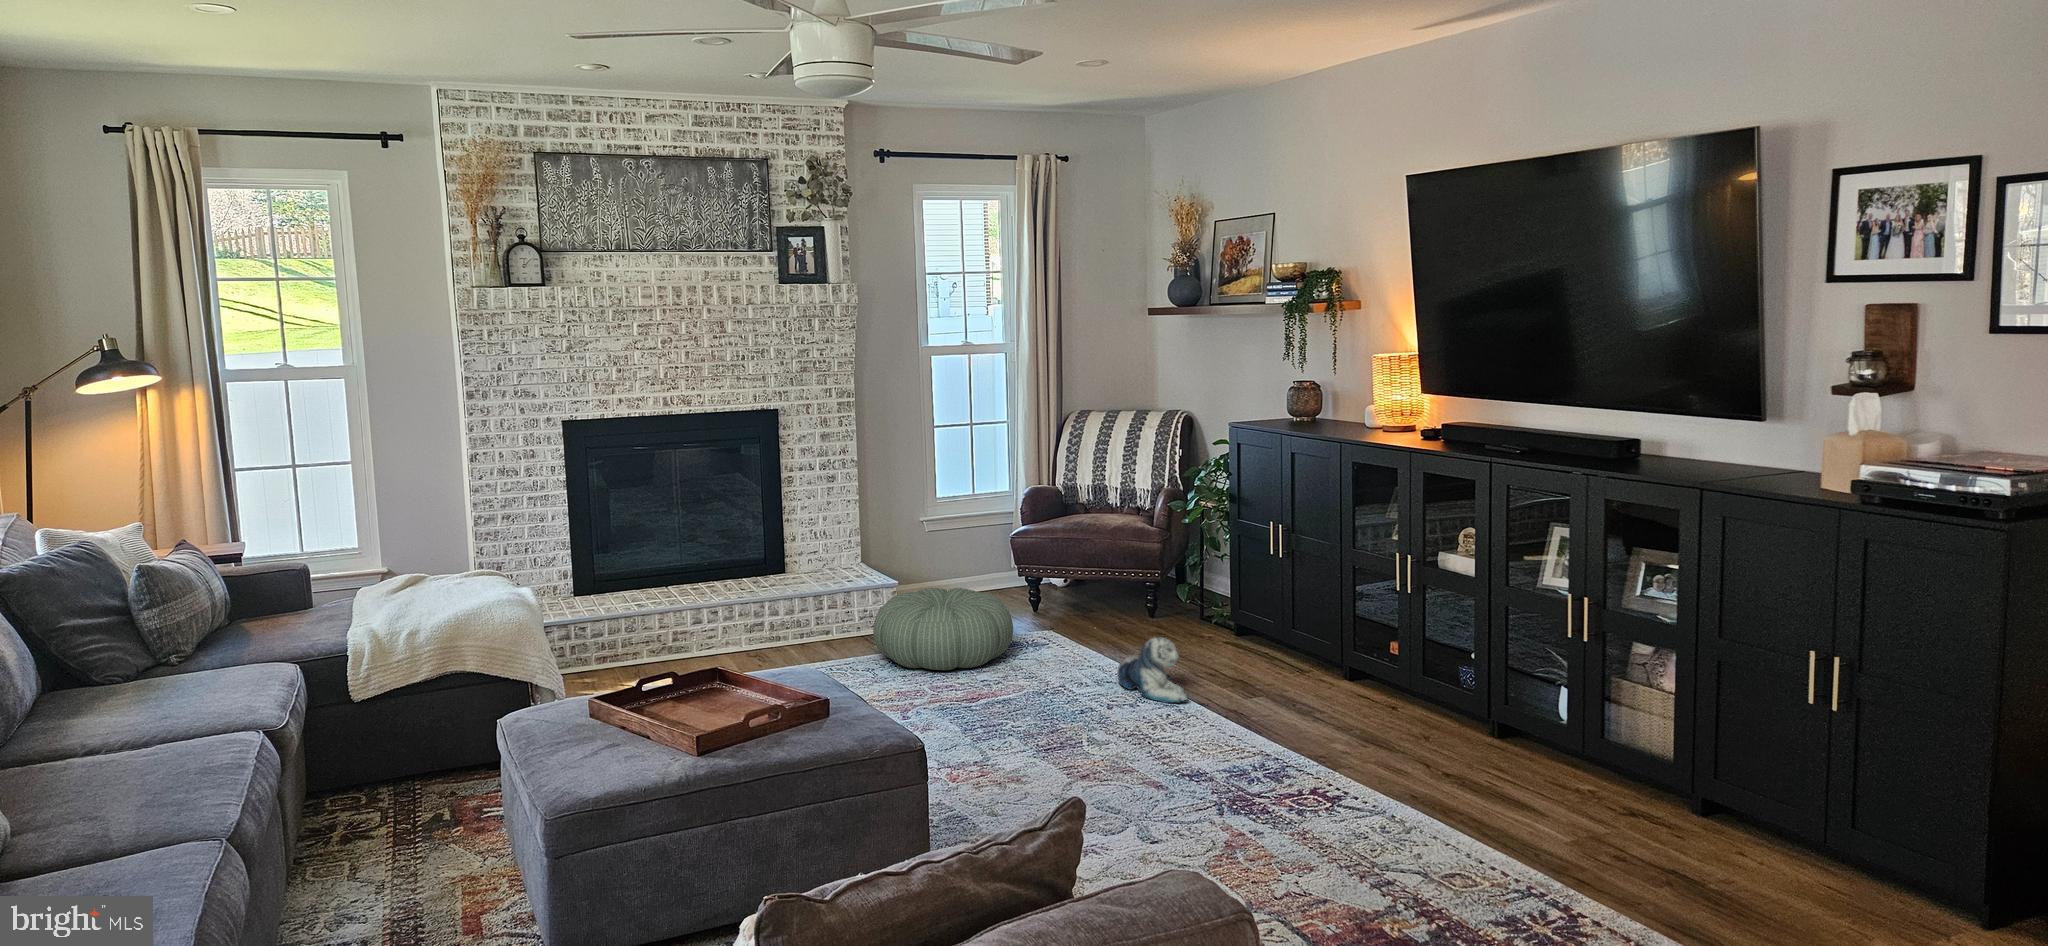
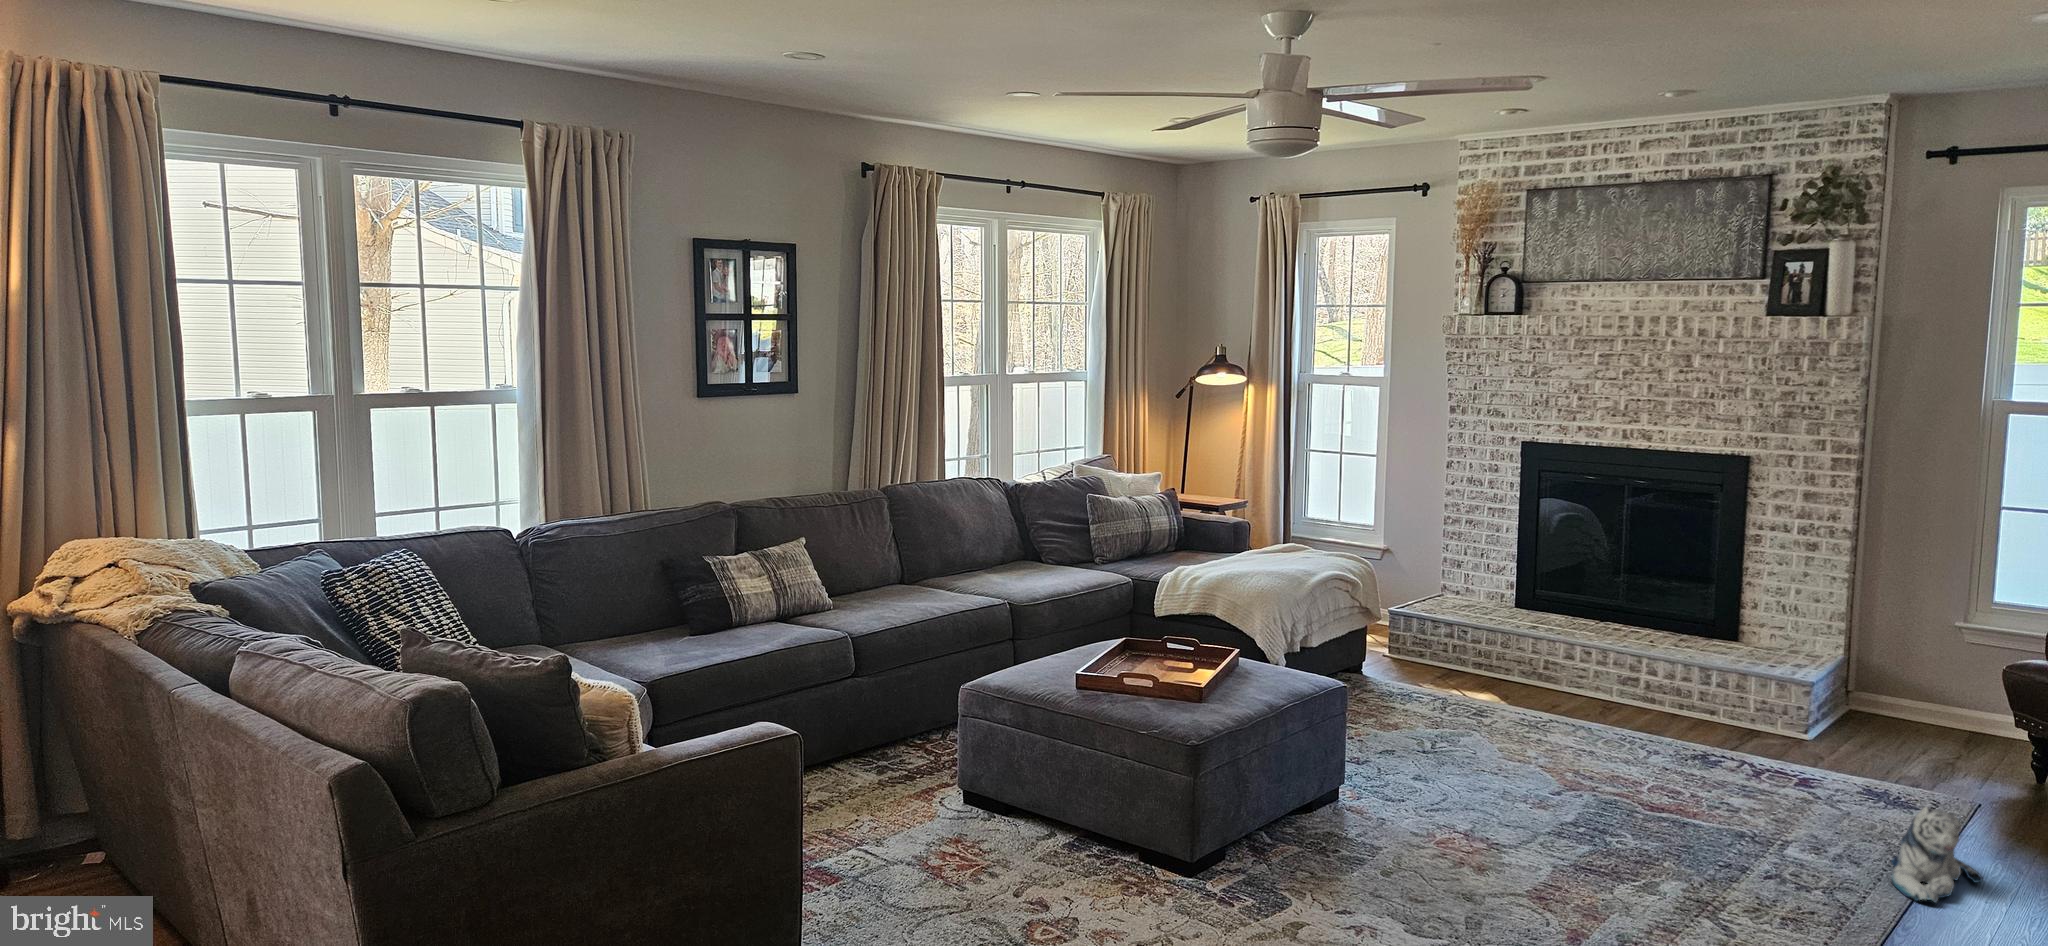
pouf: present [873,588,1013,670] -> none [1686,682,1879,788]

